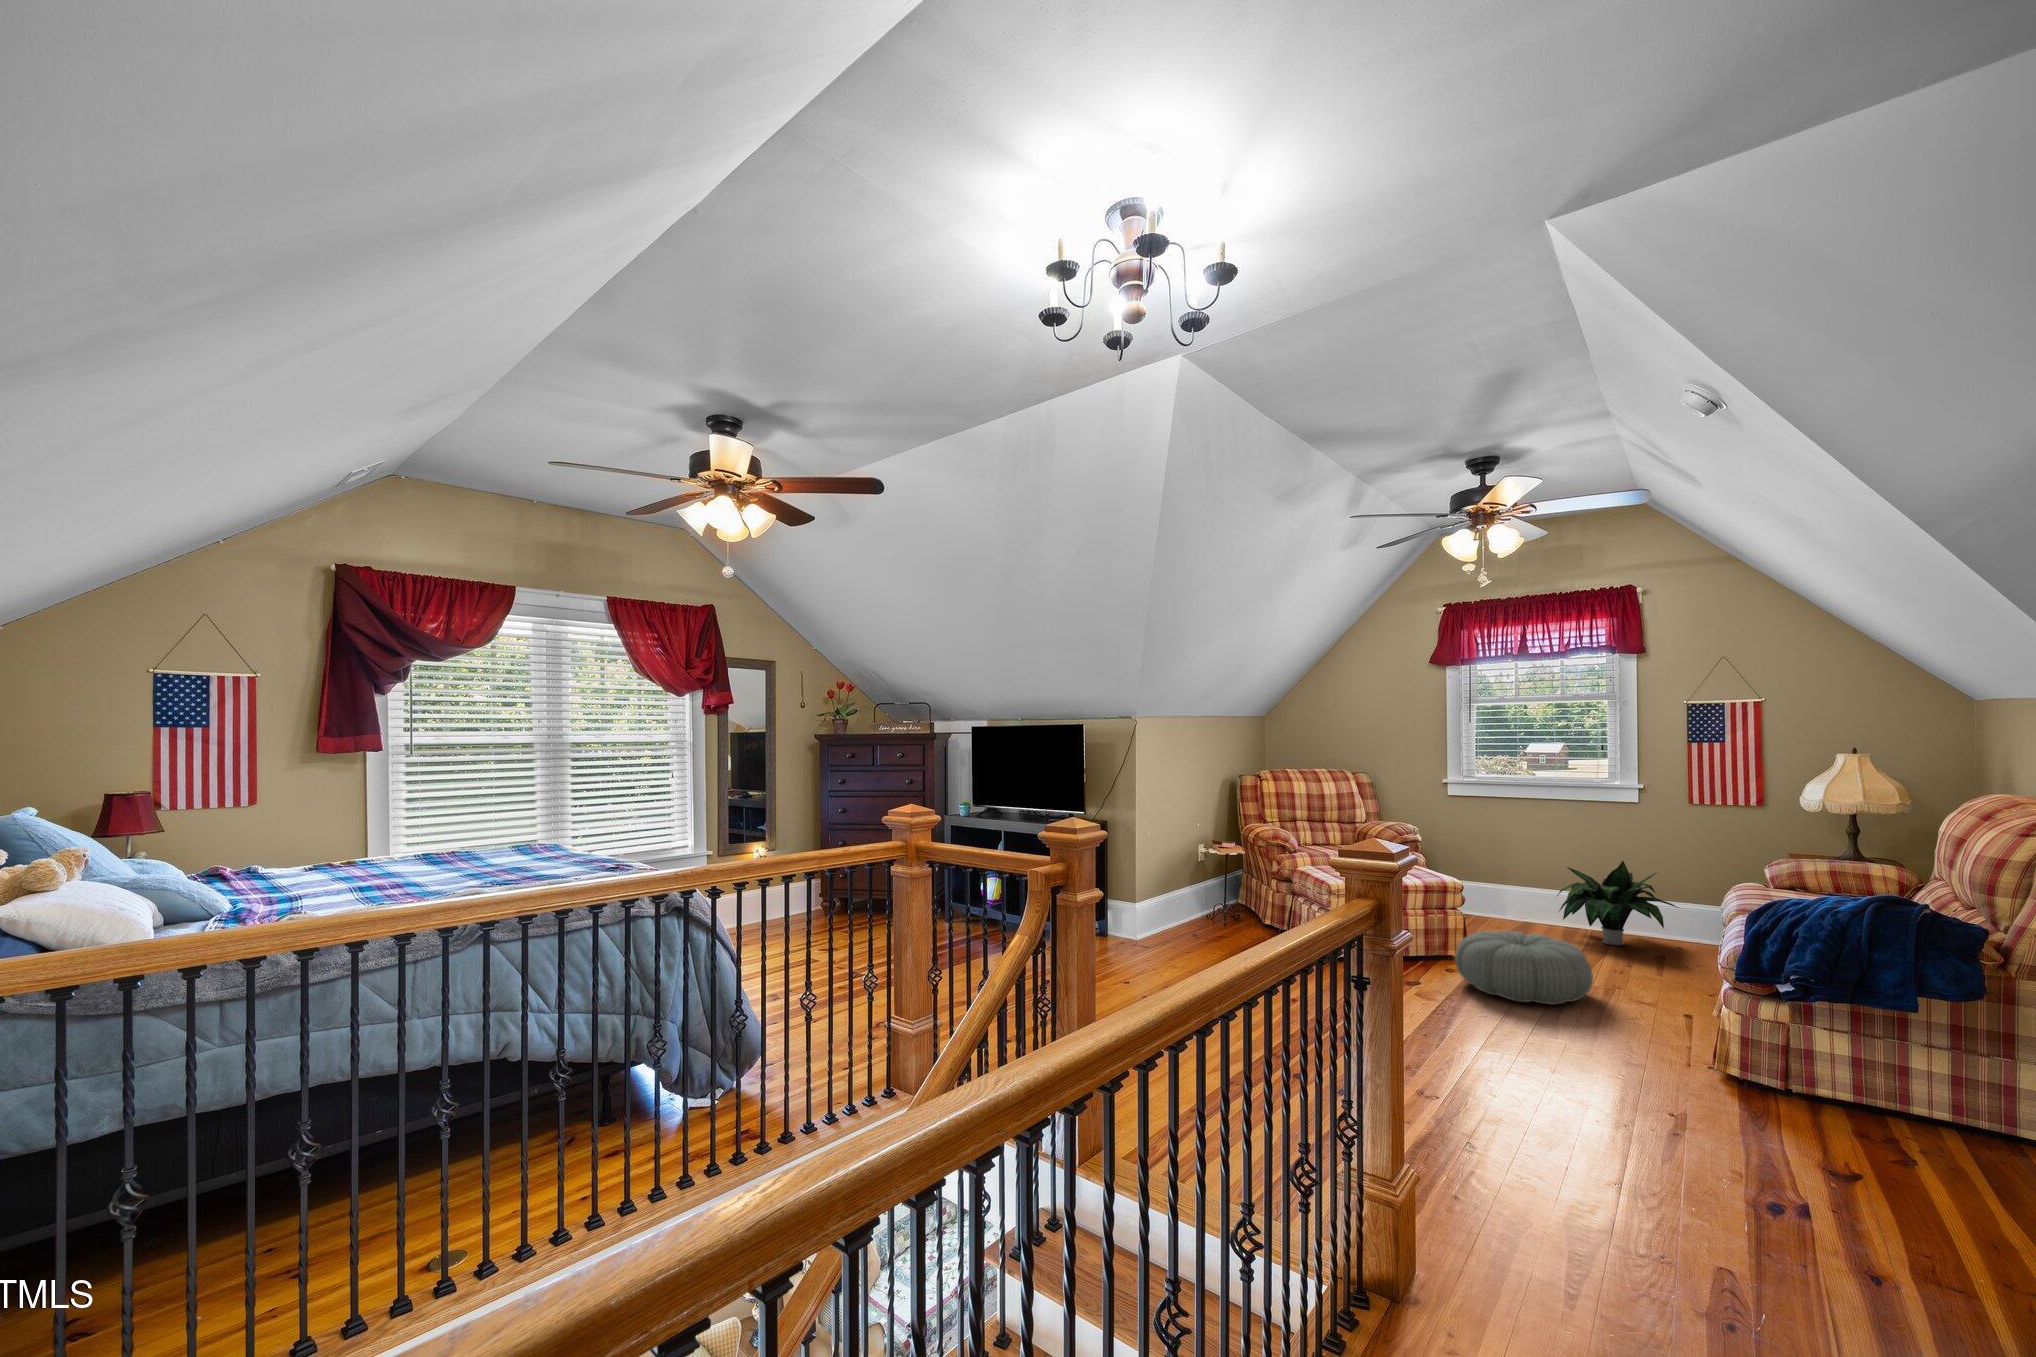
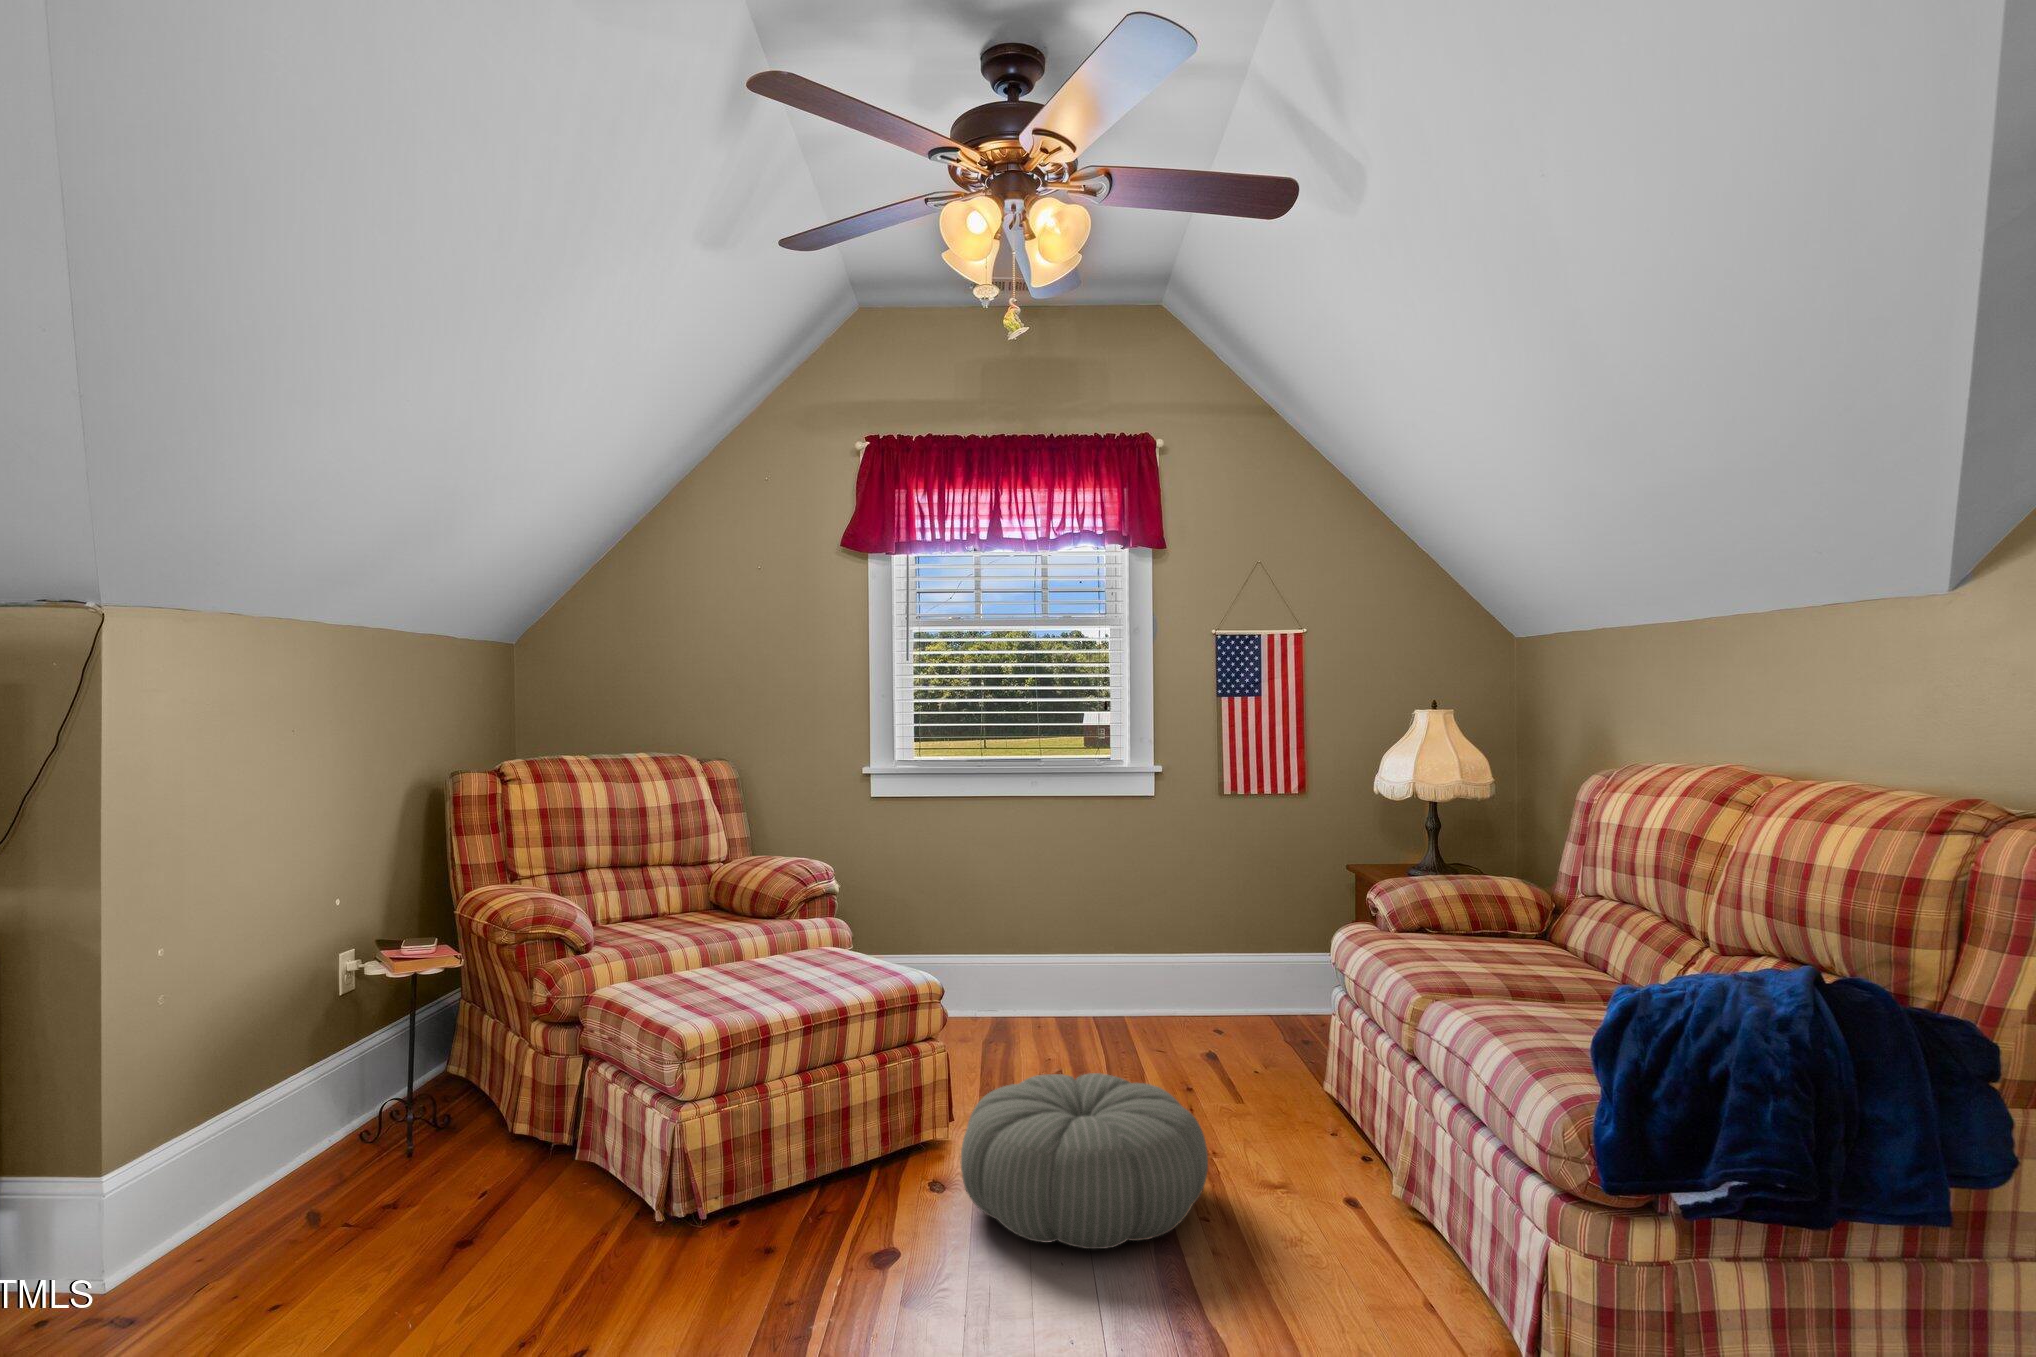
potted plant: present [1557,861,1677,946] -> none [1047,892,1216,1039]

